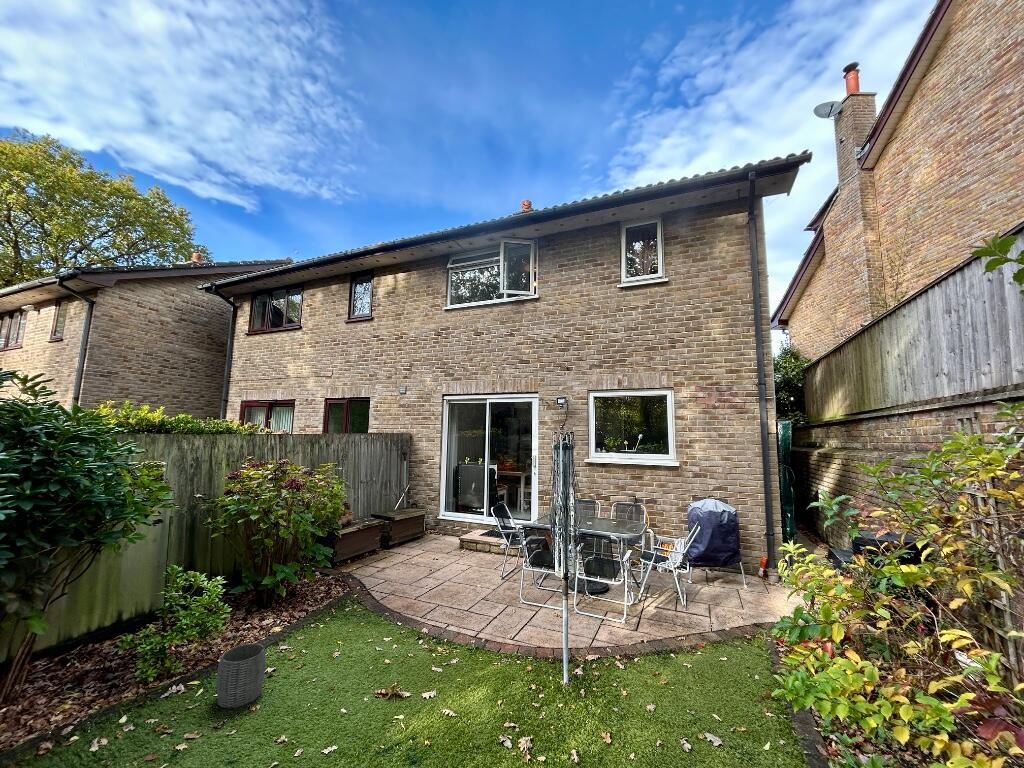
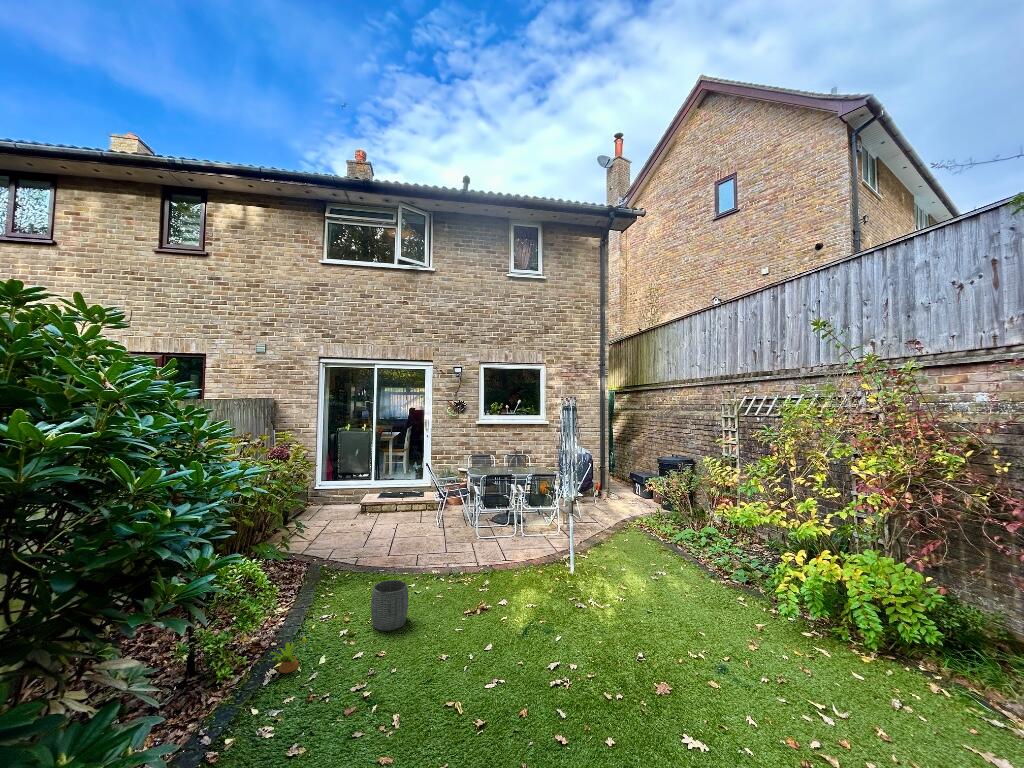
decorative plant: none [80,678,128,720] -> present [270,635,306,673]

